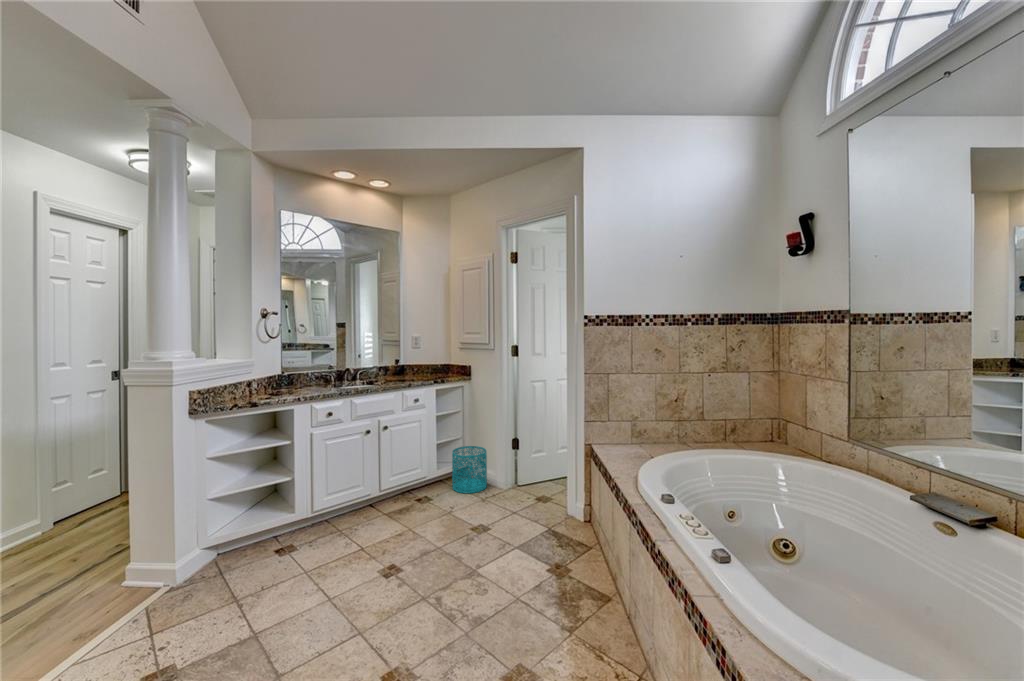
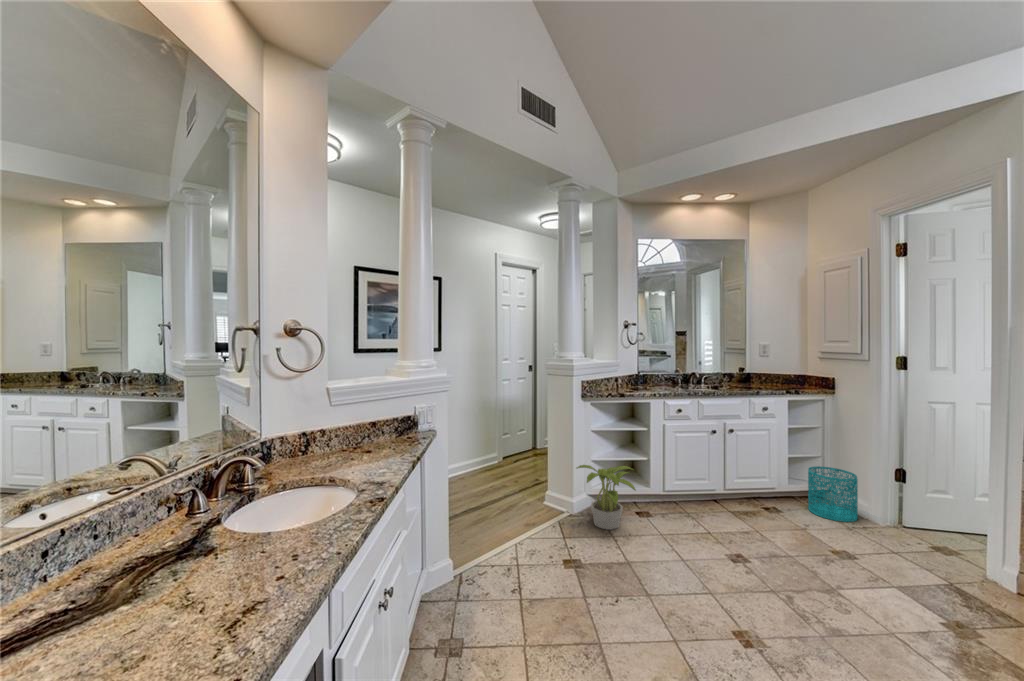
potted plant: none [175,497,271,591] -> present [577,465,636,530]

